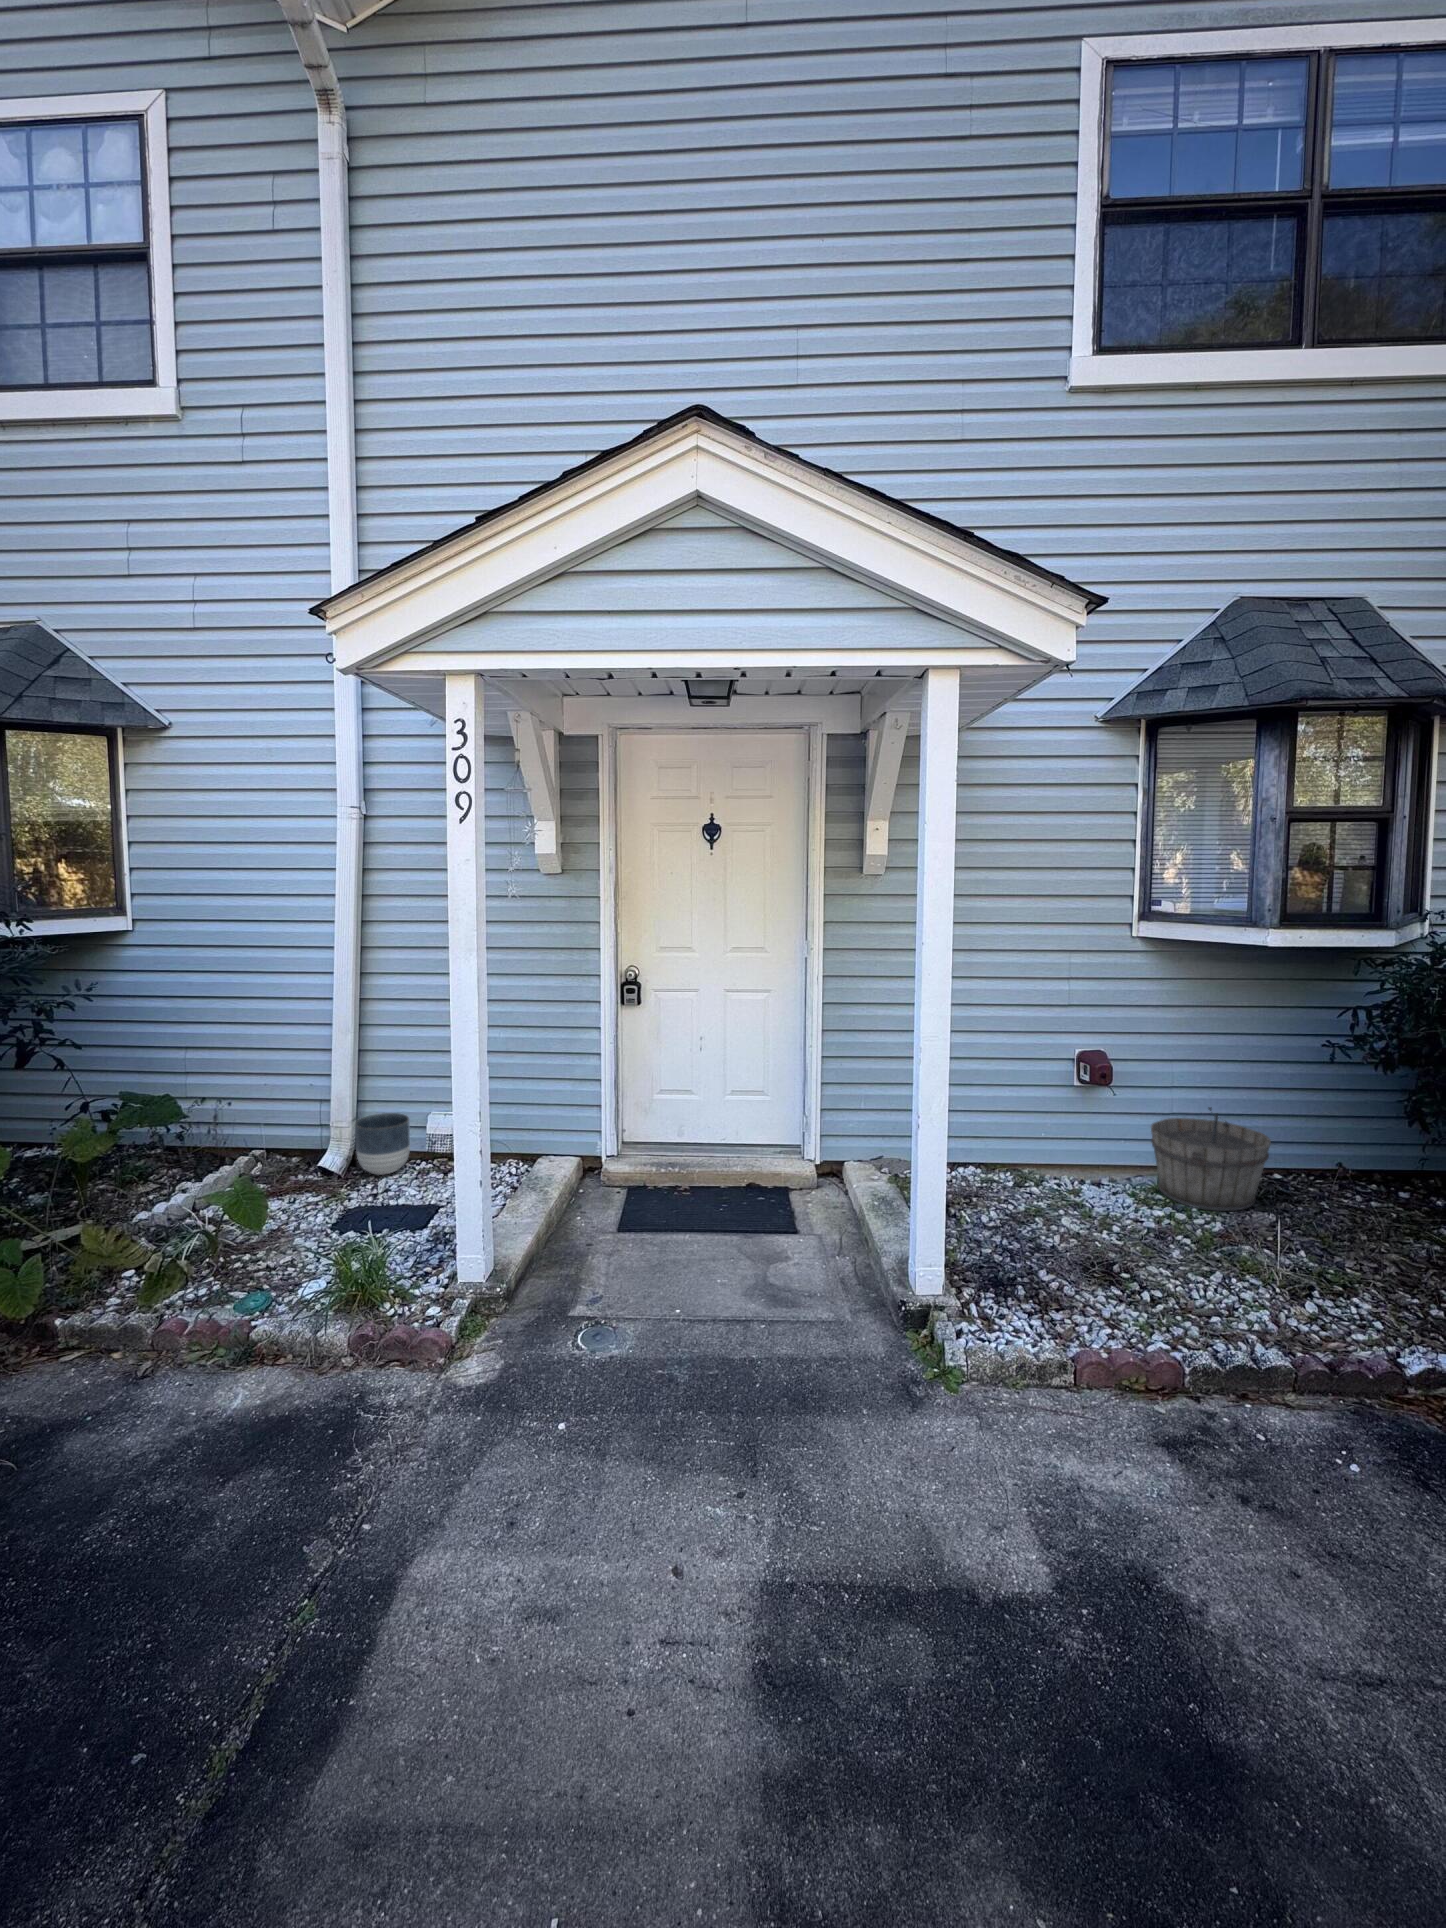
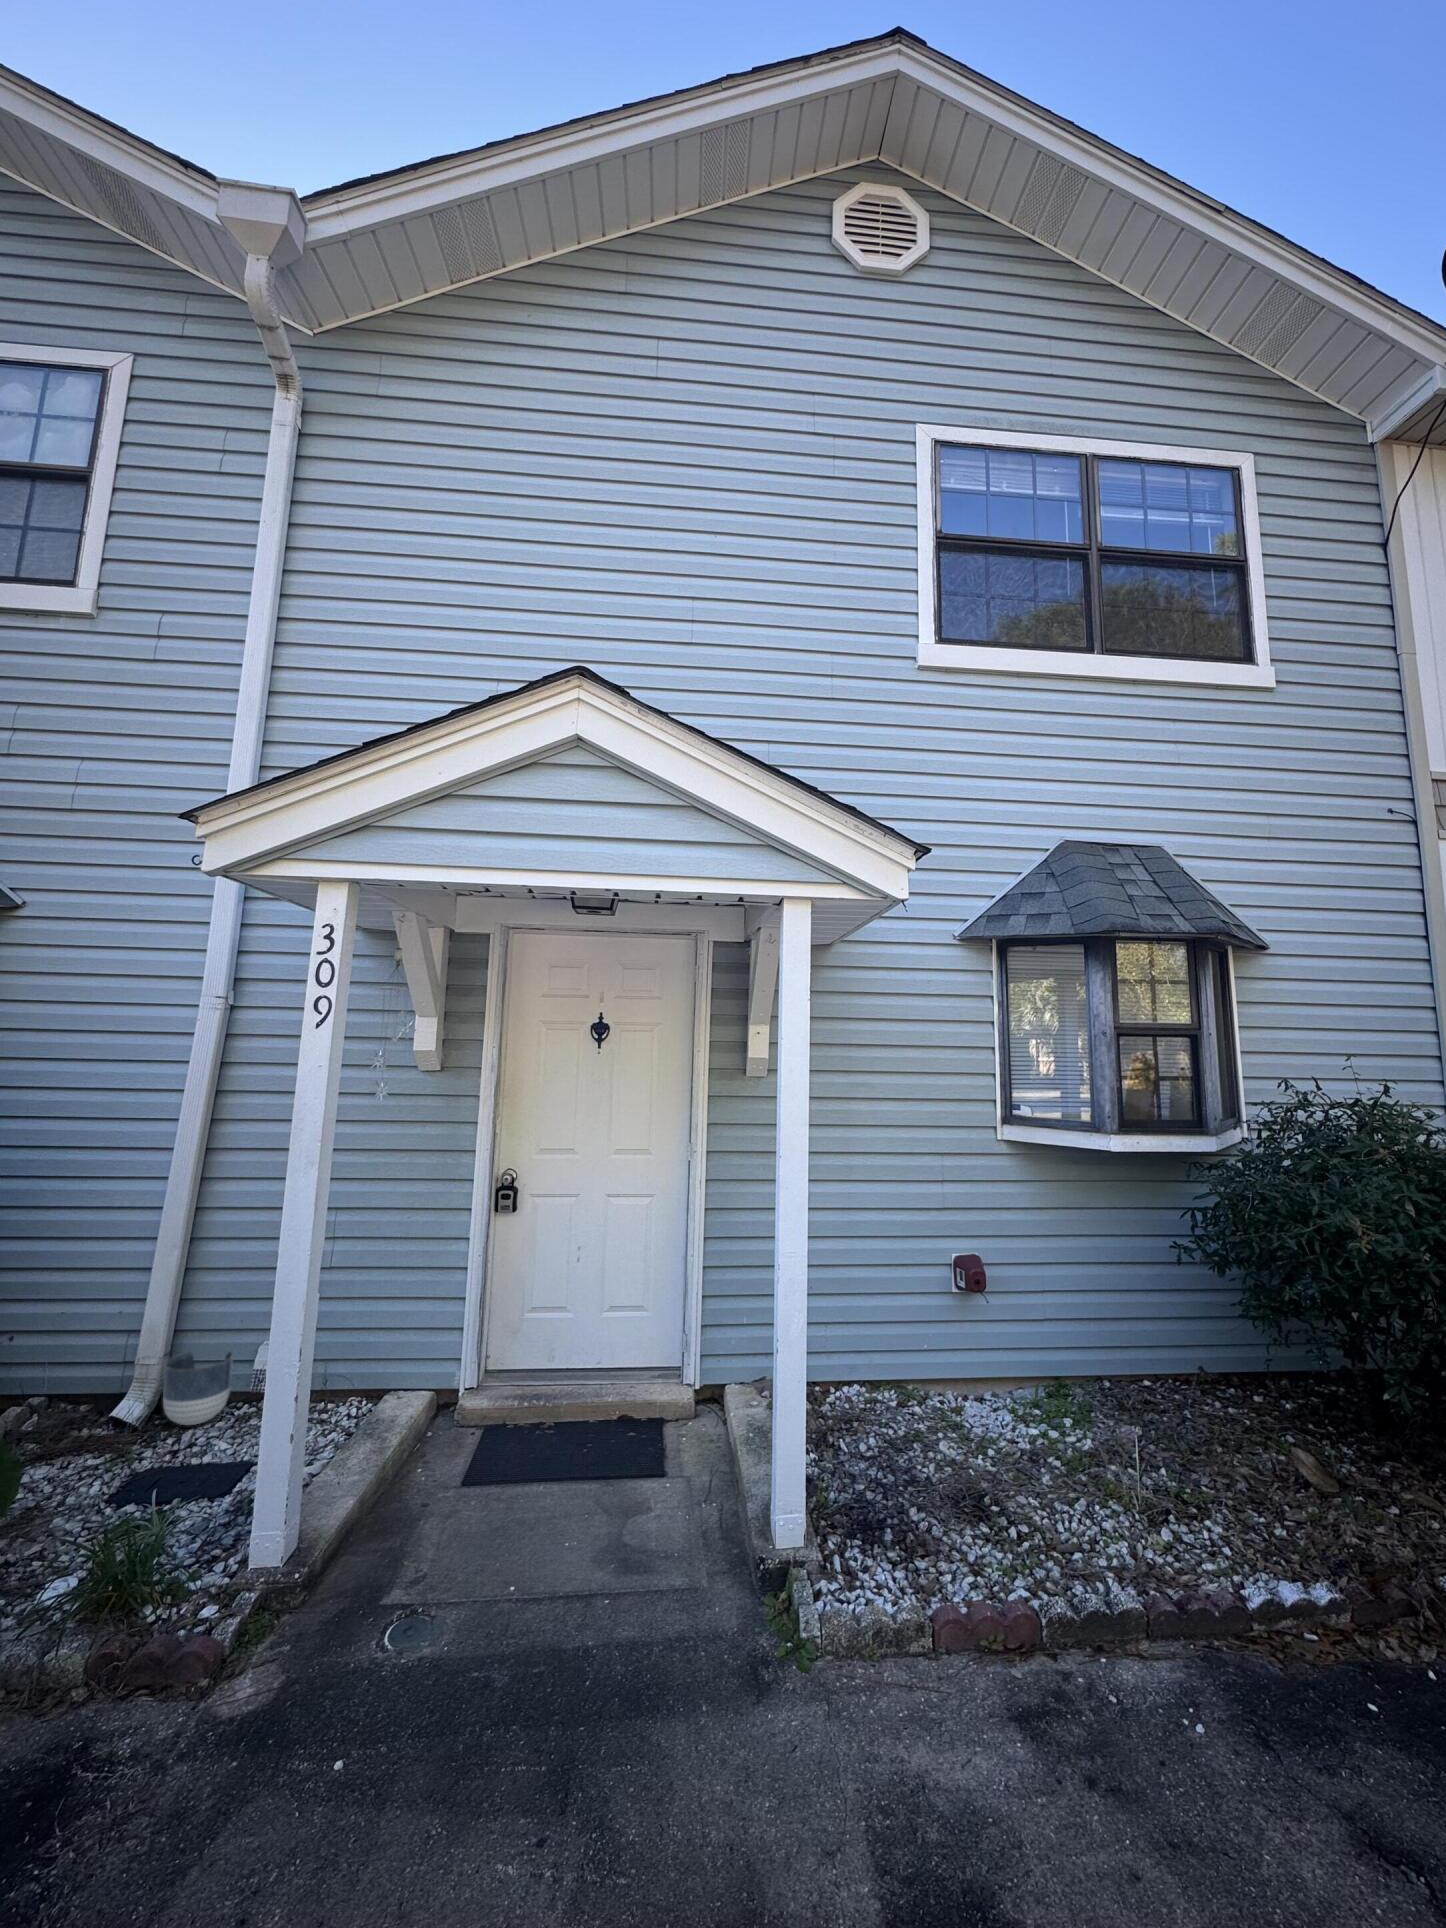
wooden bucket: present [1151,1107,1271,1211] -> none [1019,1315,1130,1426]

